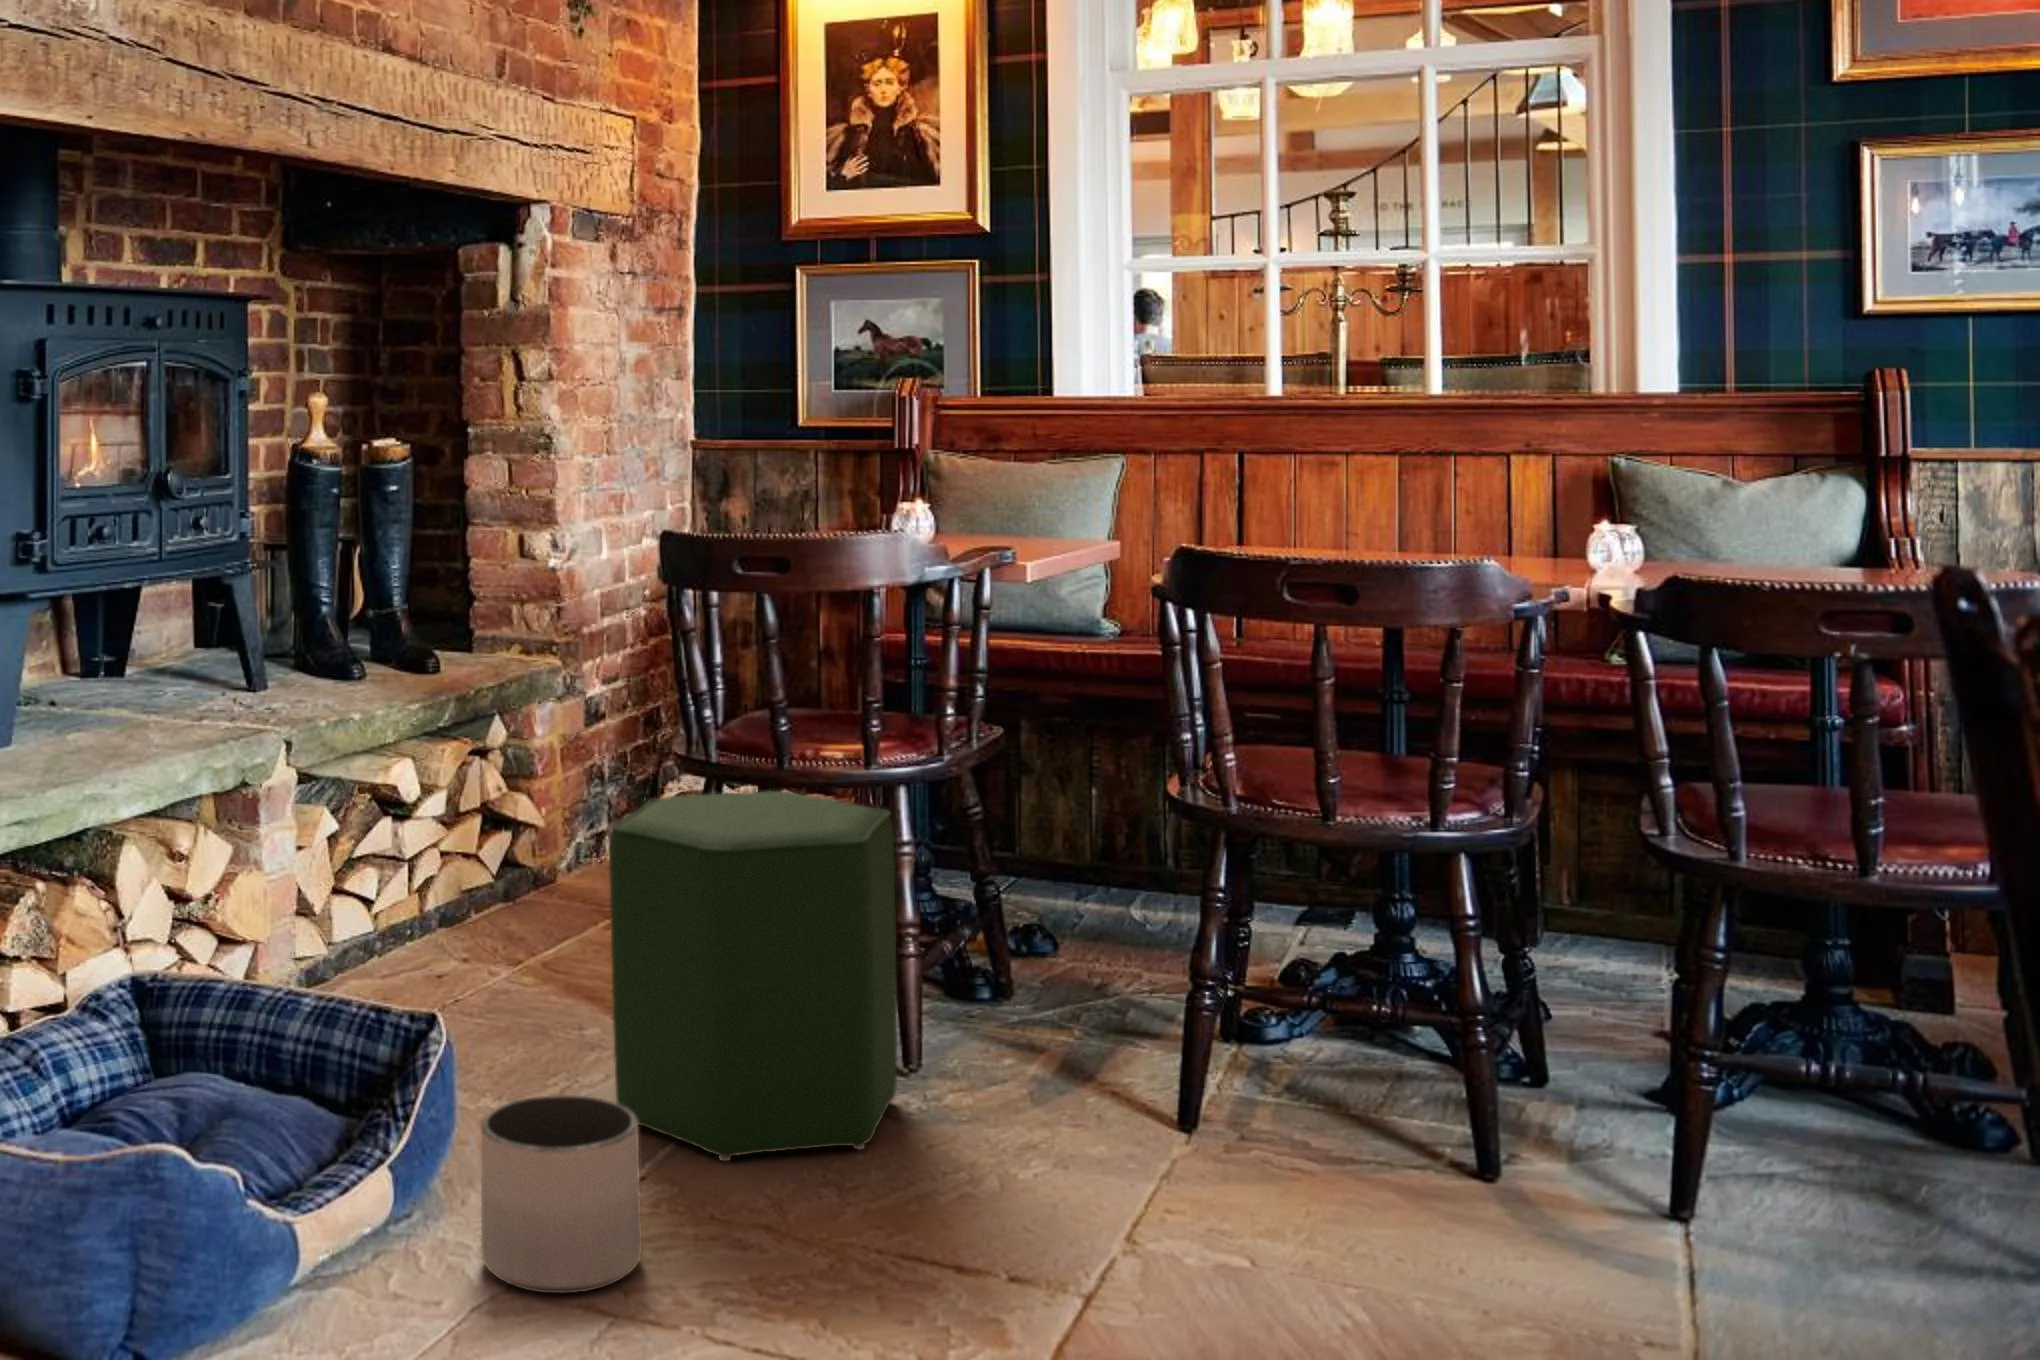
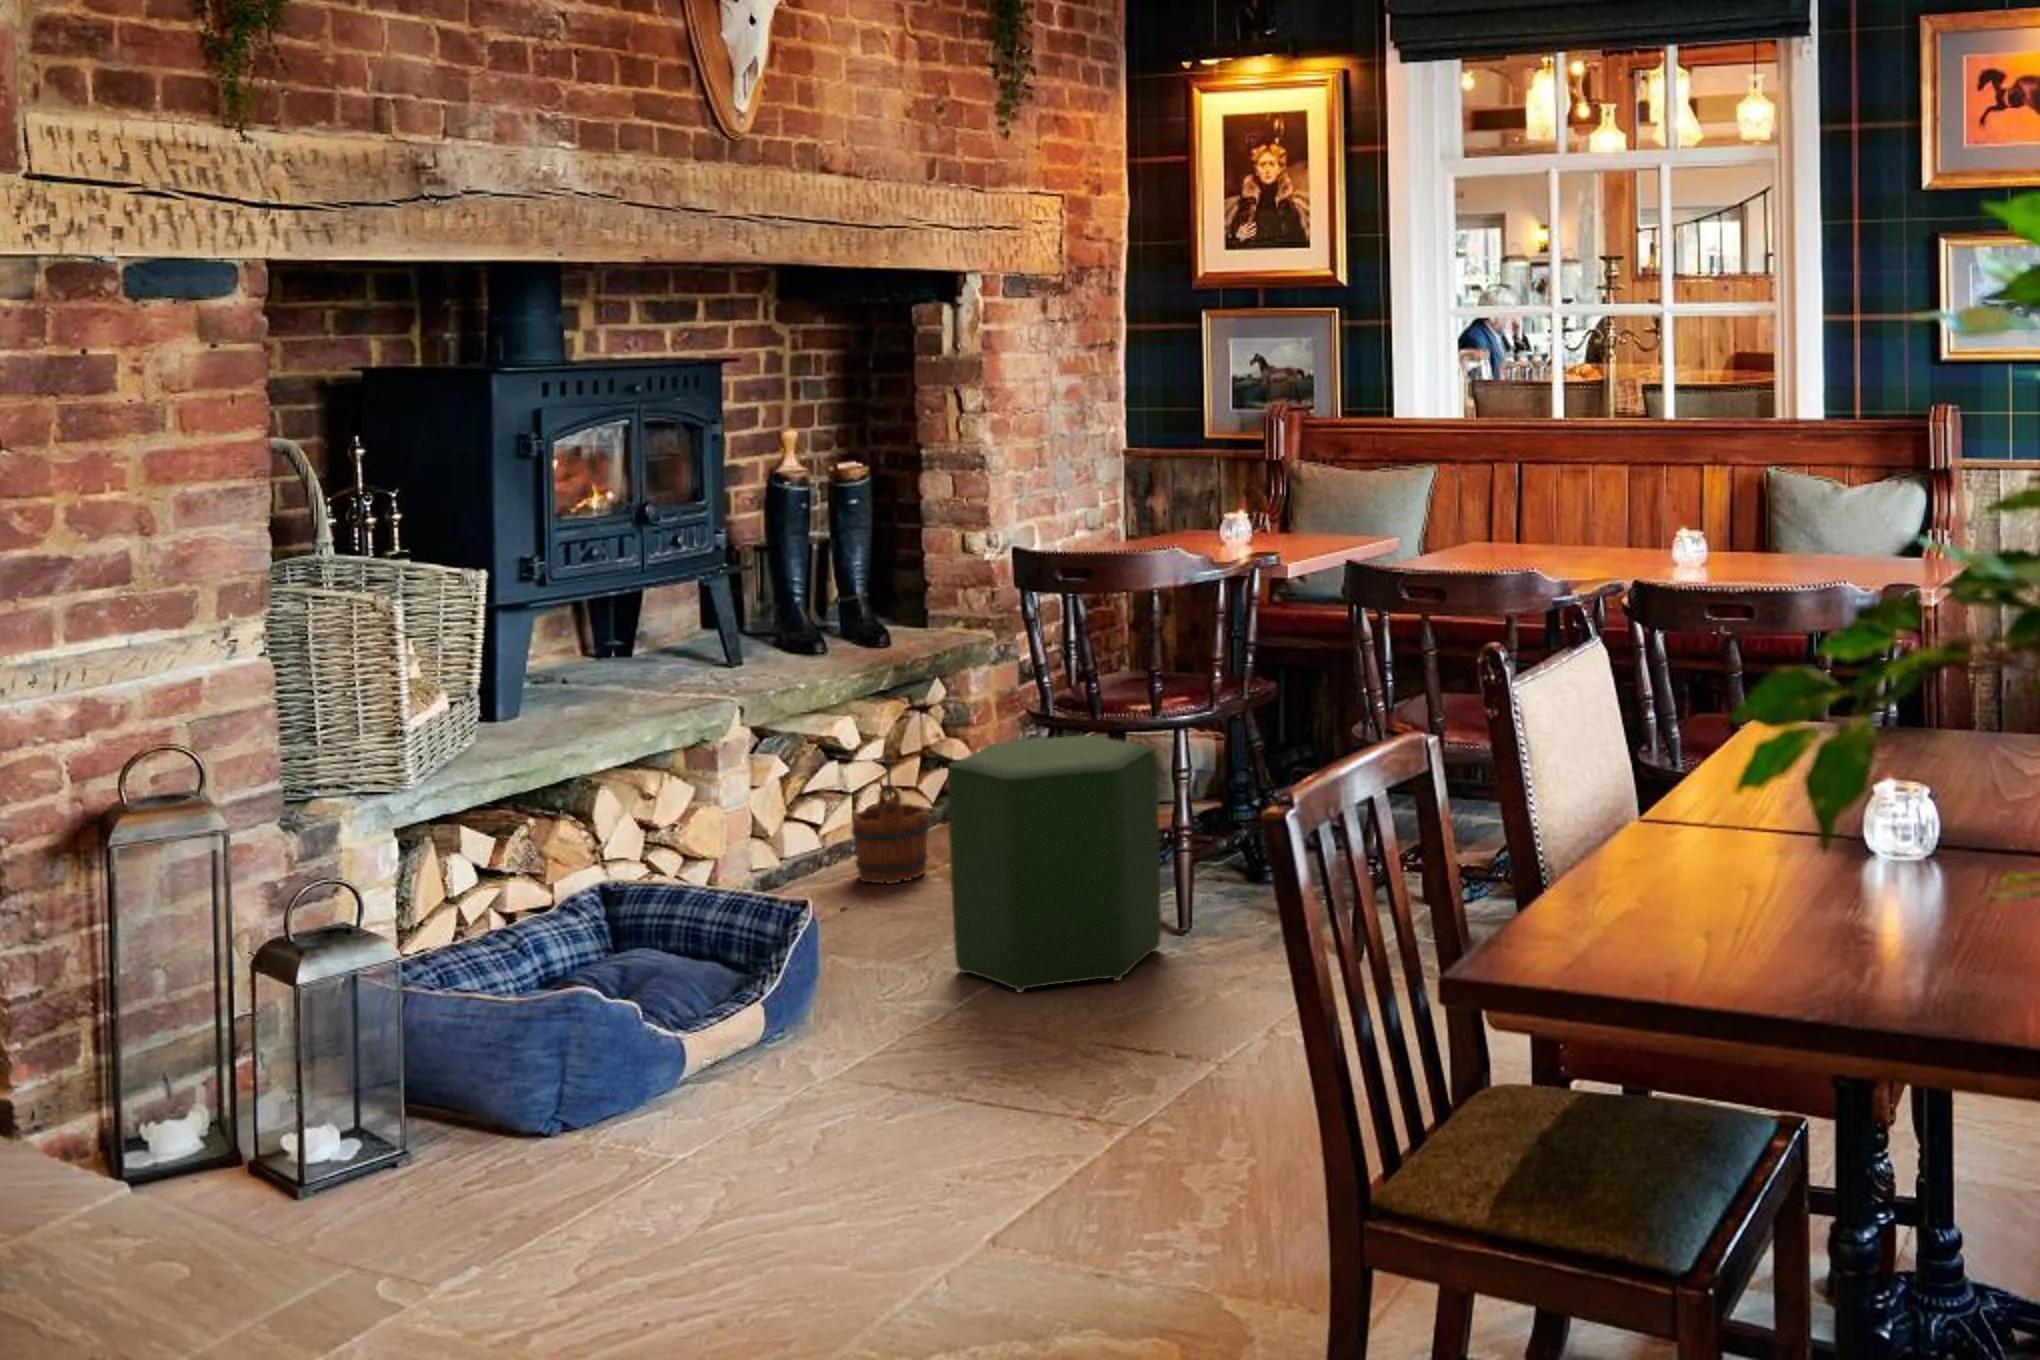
wooden bucket: none [417,802,517,982] -> present [851,750,930,884]
planter: present [481,1095,642,1293] -> none [819,948,931,1074]

